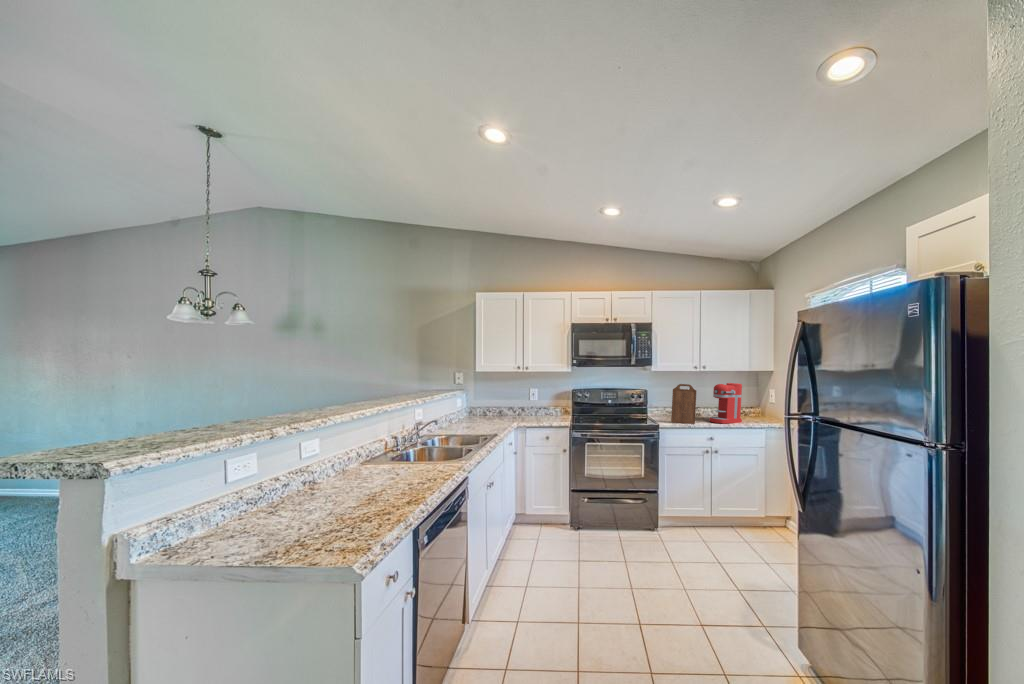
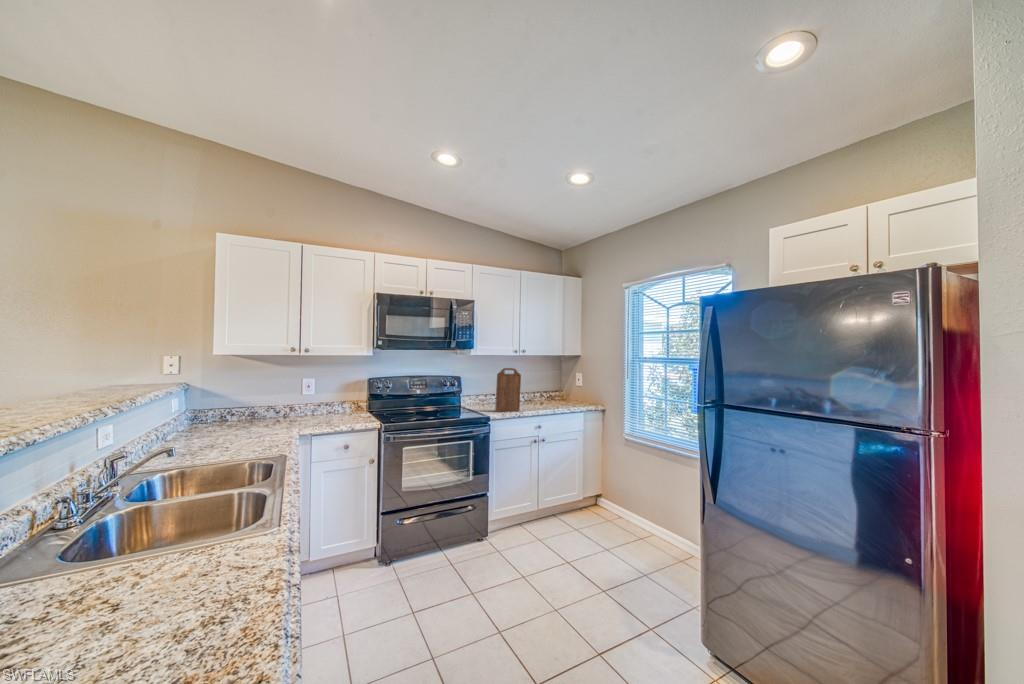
coffee maker: present [709,383,742,423] -> none [529,366,557,408]

